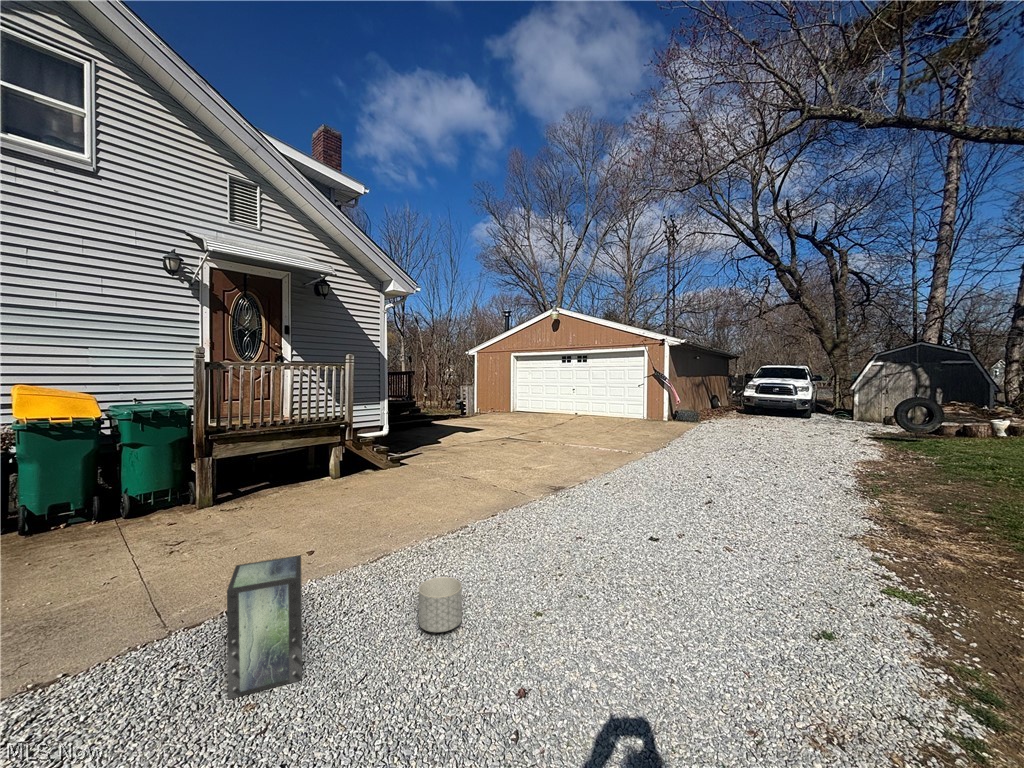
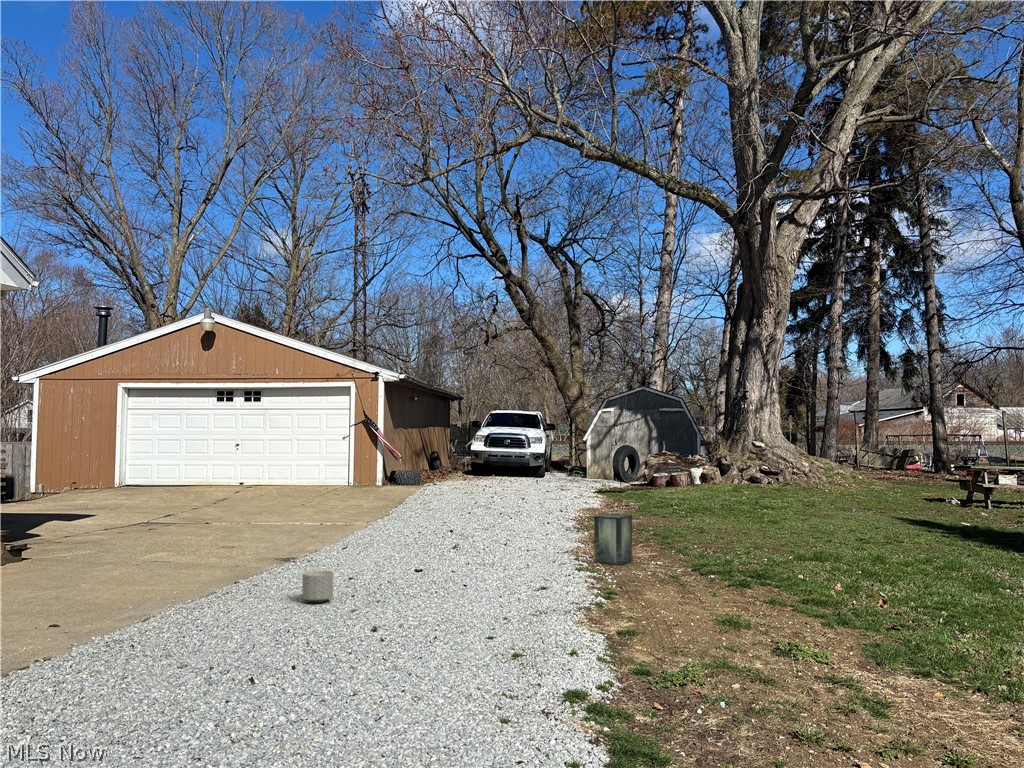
storage box: present [227,555,302,699] -> present [594,514,632,565]

